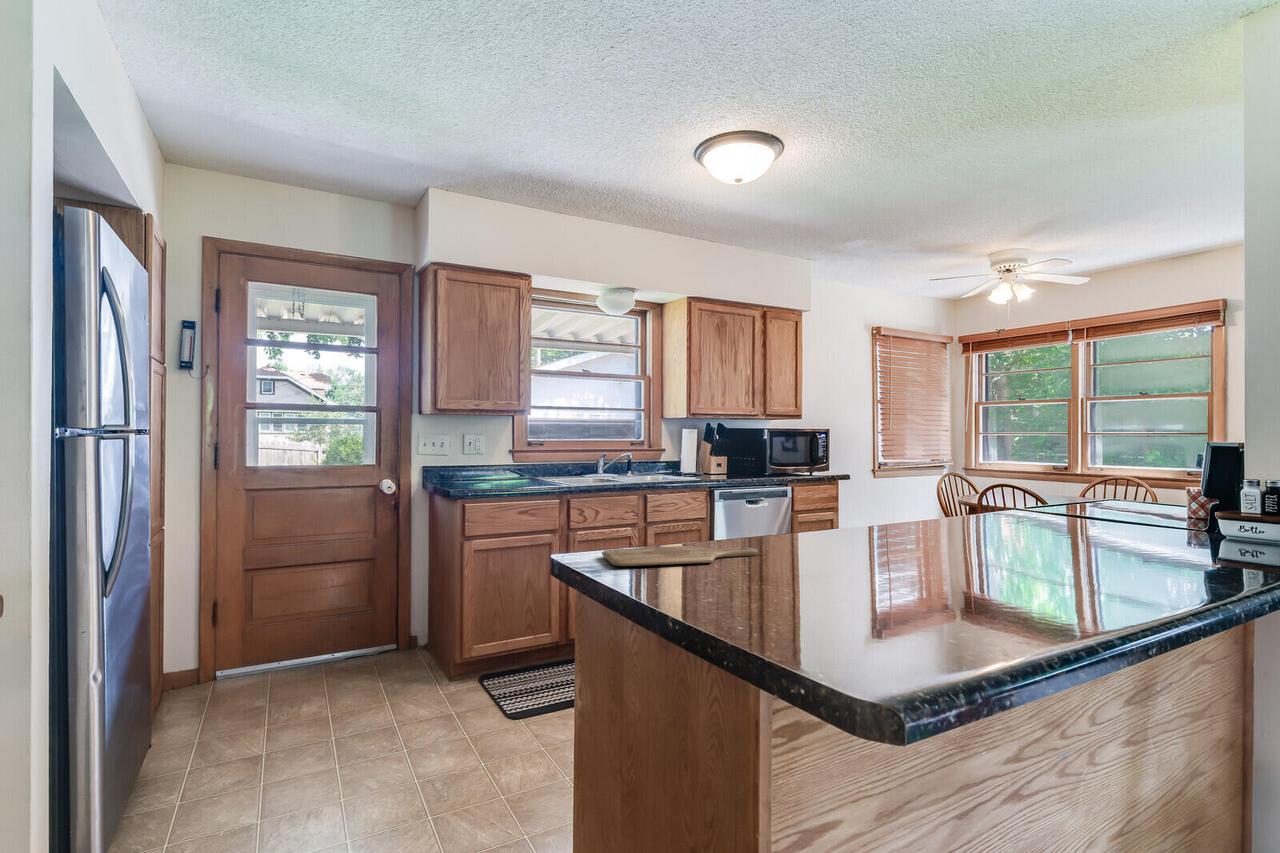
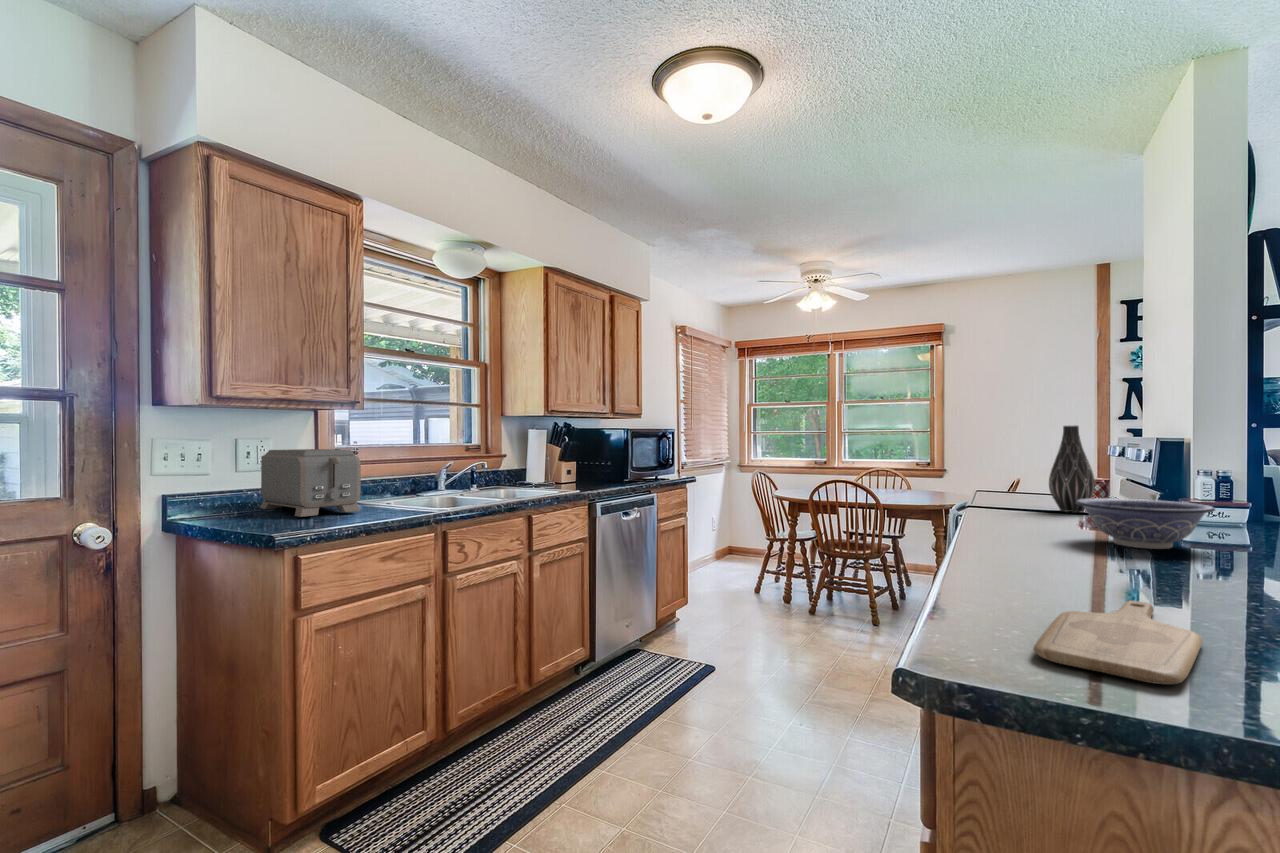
vase: none [1040,430,1086,518] -> present [1049,425,1095,512]
toaster: none [470,442,517,483] -> present [260,449,361,517]
decorative bowl: none [918,496,1025,539] -> present [1076,498,1215,549]

